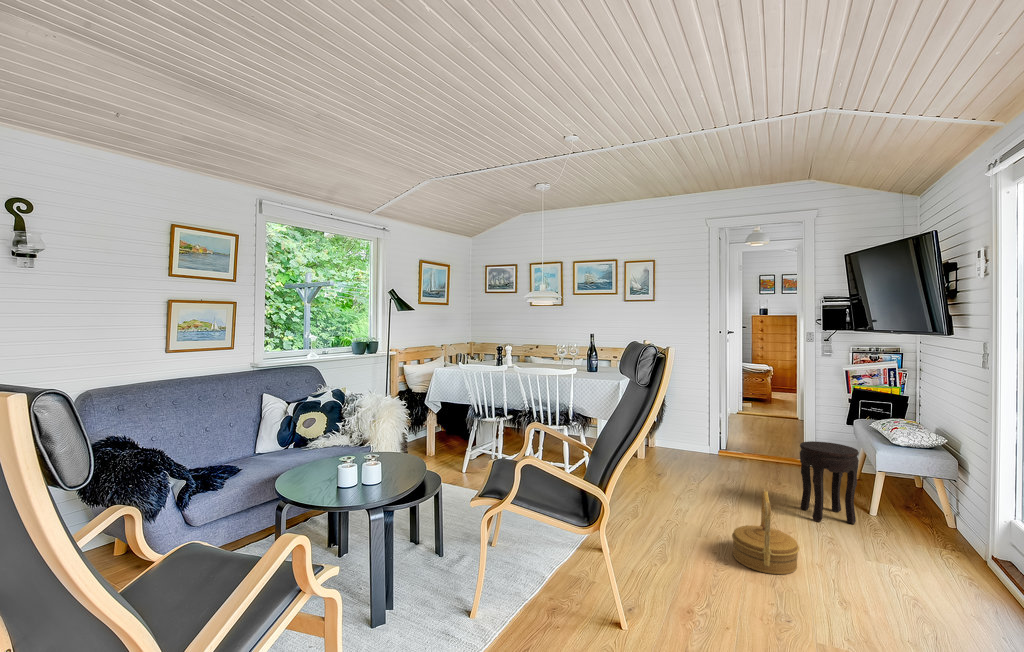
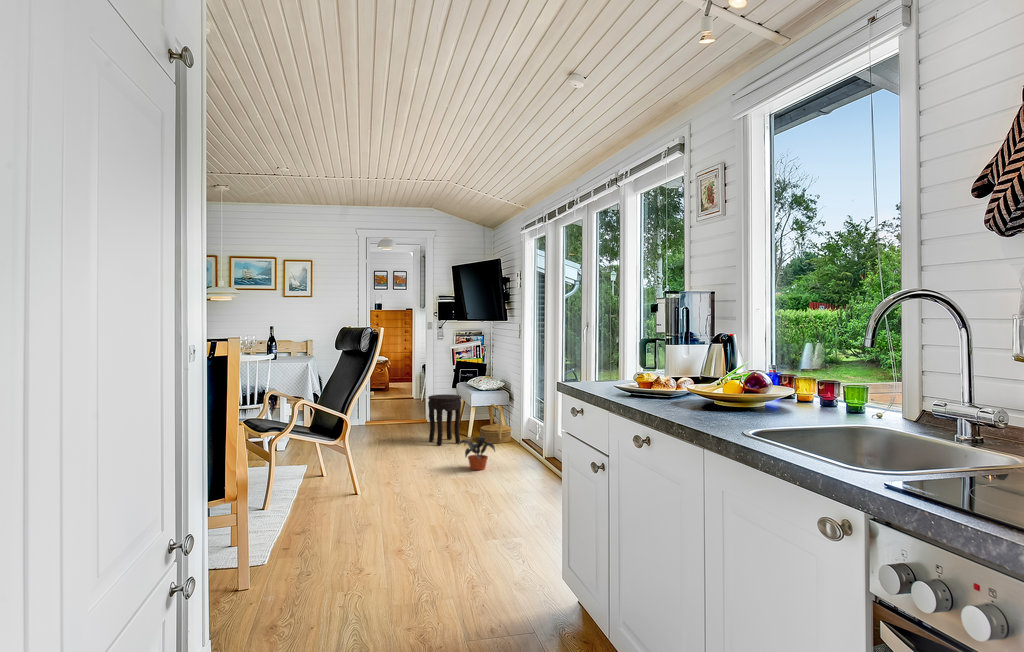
basket: present [732,488,799,574] -> present [480,404,511,443]
potted plant: none [845,543,933,610] -> present [458,436,495,470]

